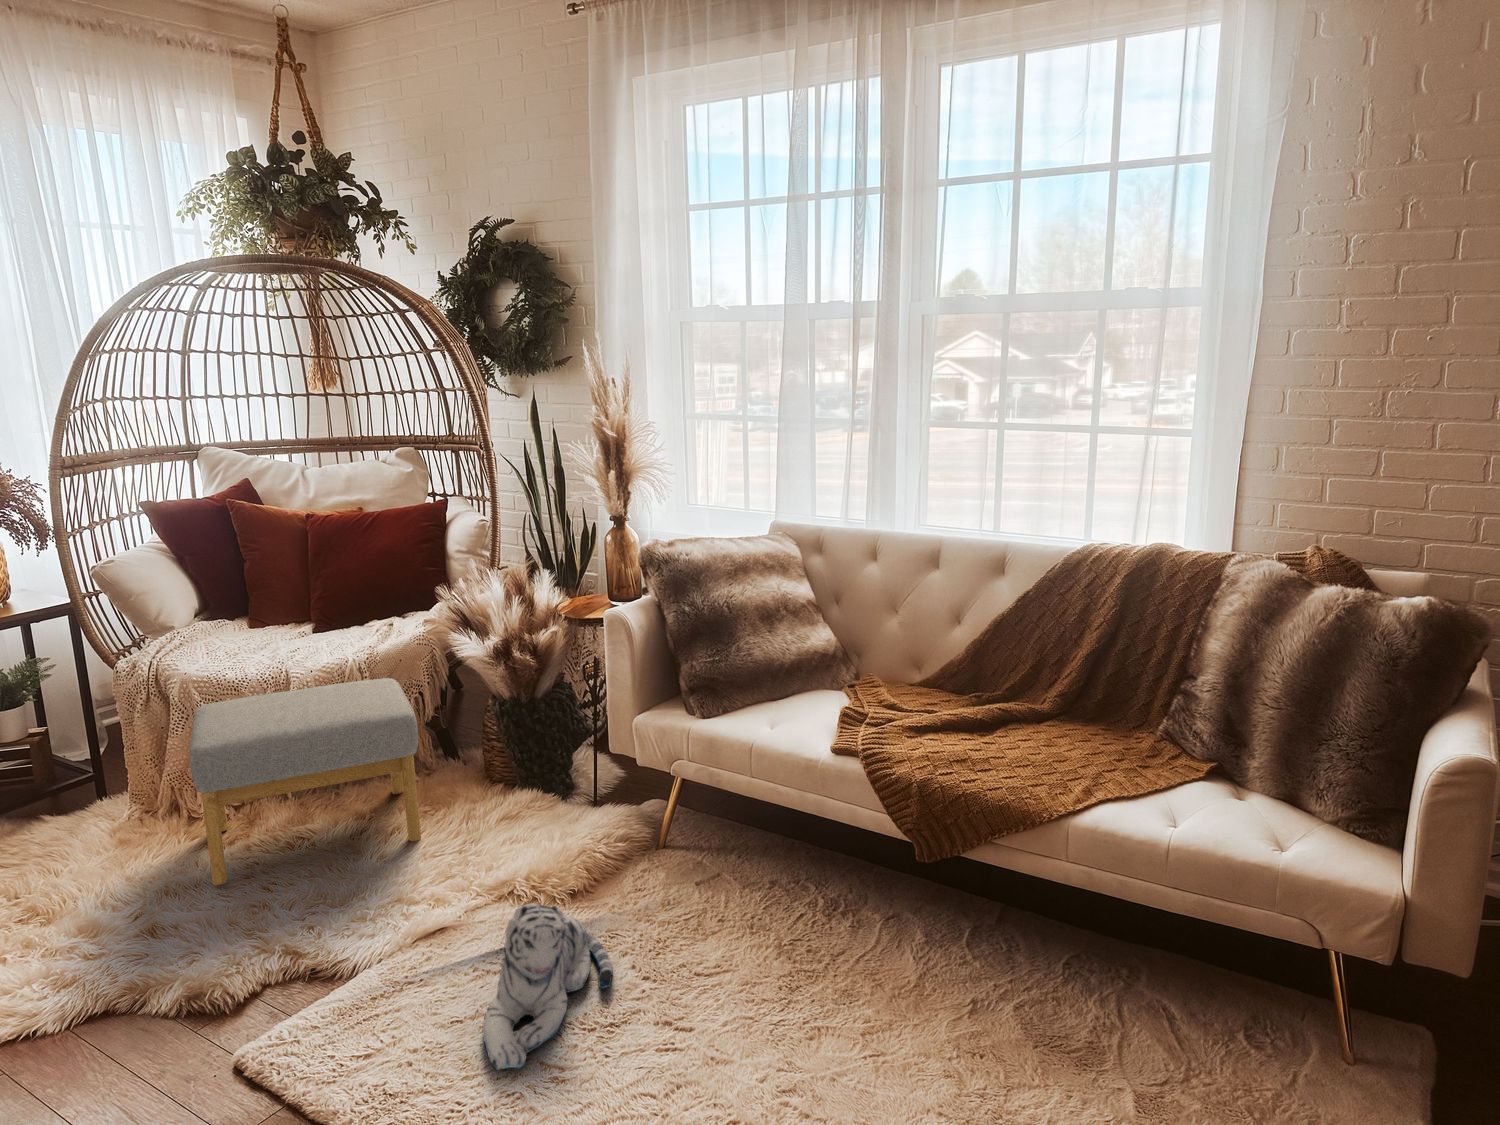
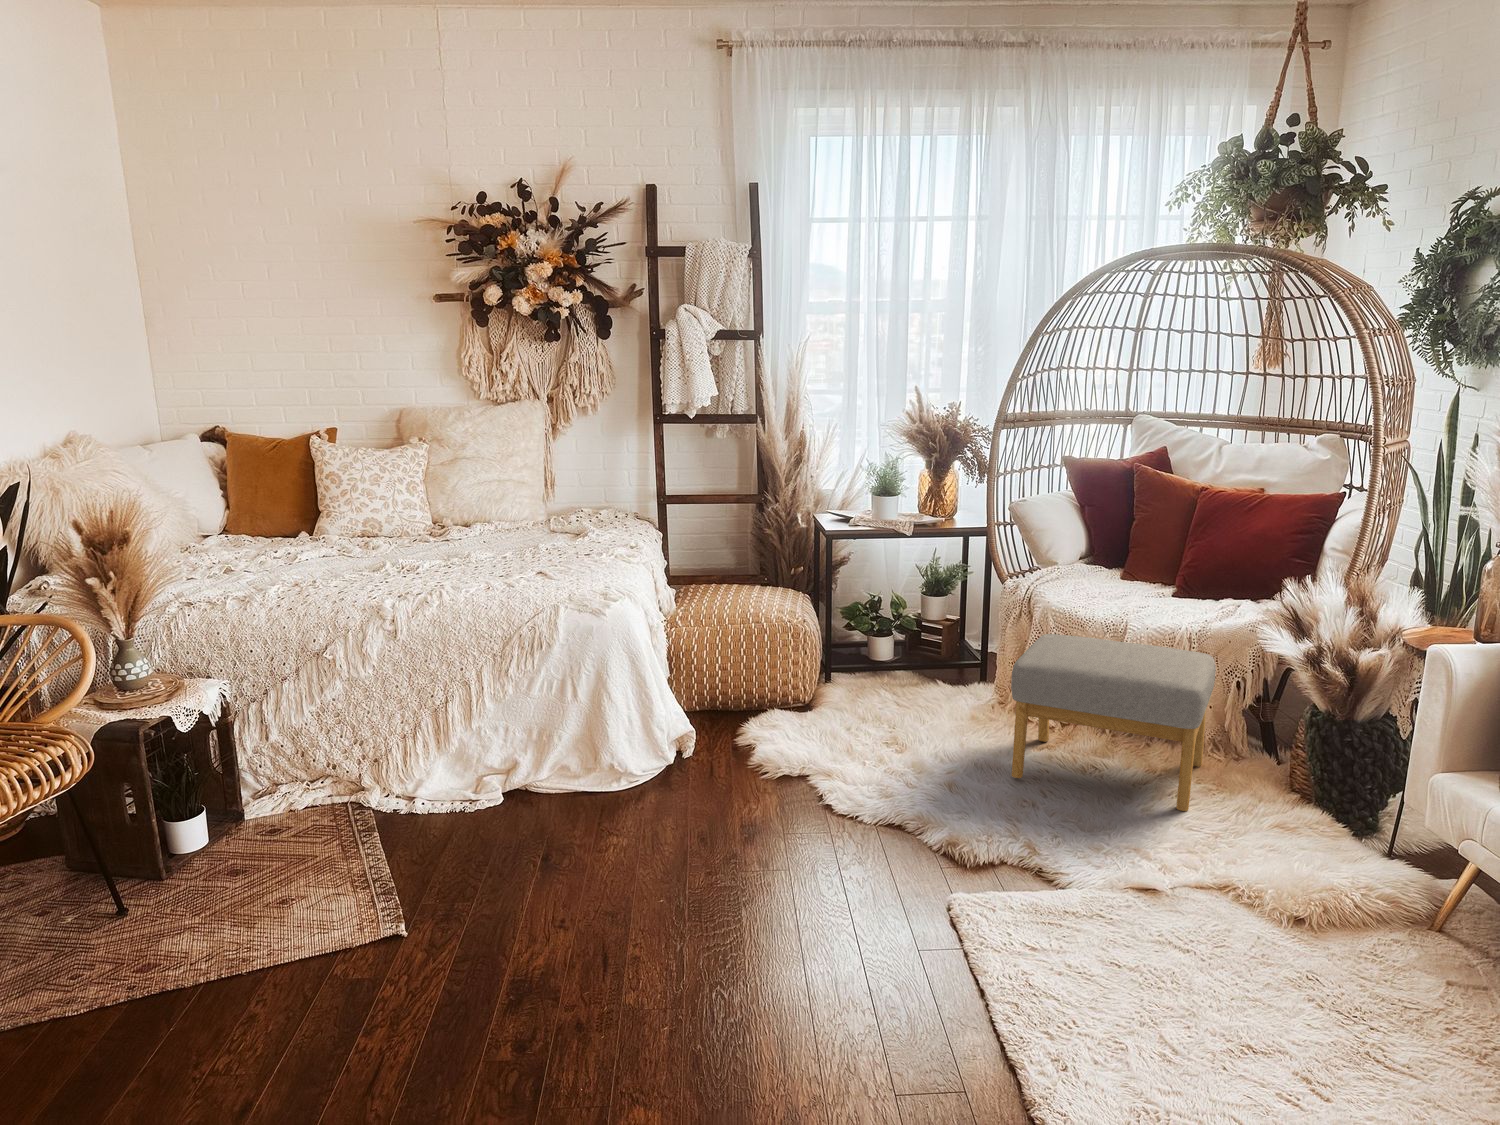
plush toy: present [483,903,613,1070] -> none [1115,889,1292,1027]

